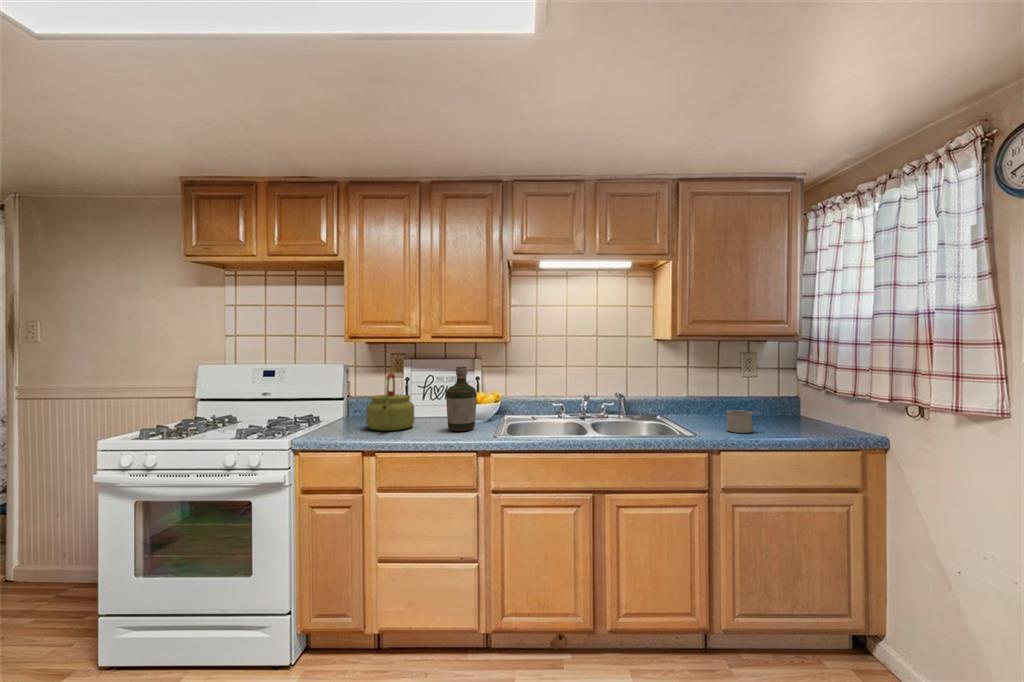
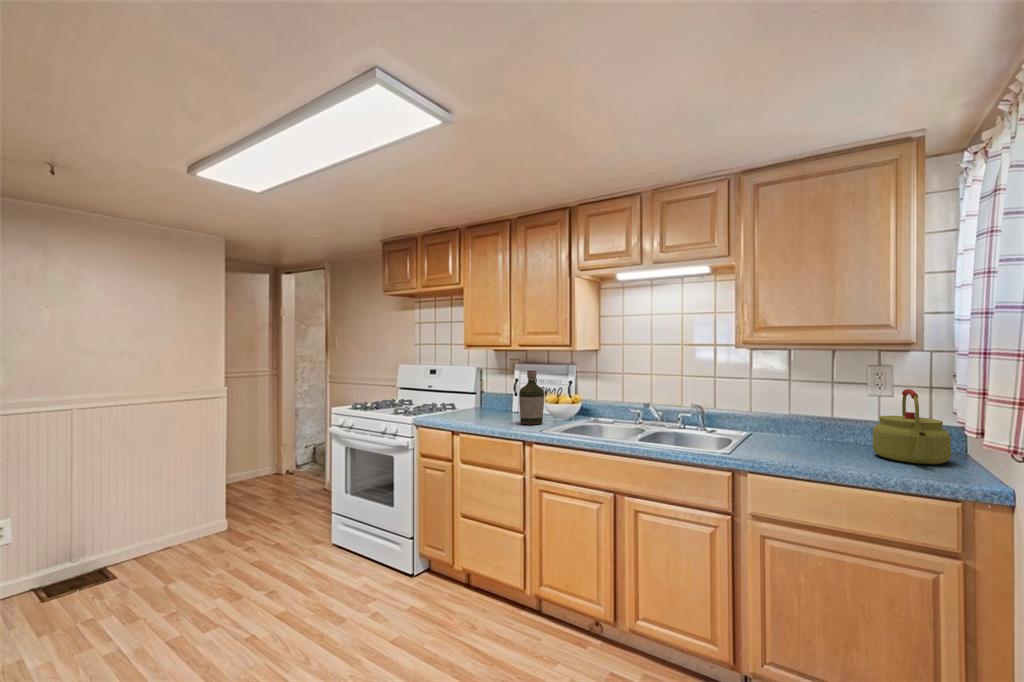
kettle: present [366,373,415,431] -> present [873,389,951,464]
mug: present [726,410,762,433] -> none [783,430,828,458]

